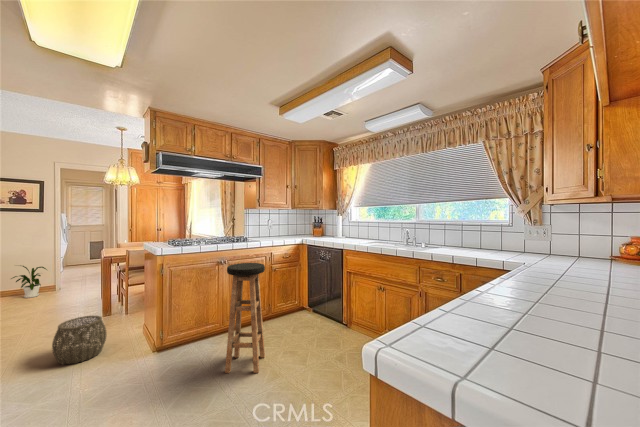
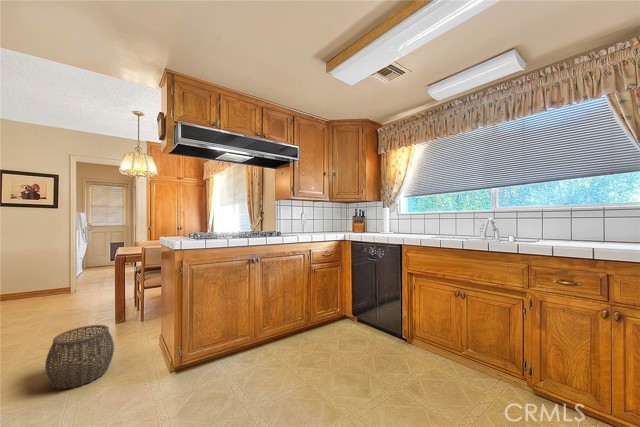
bar stool: present [225,263,265,373] -> none [264,260,315,411]
house plant: present [11,266,47,298] -> none [19,265,61,301]

